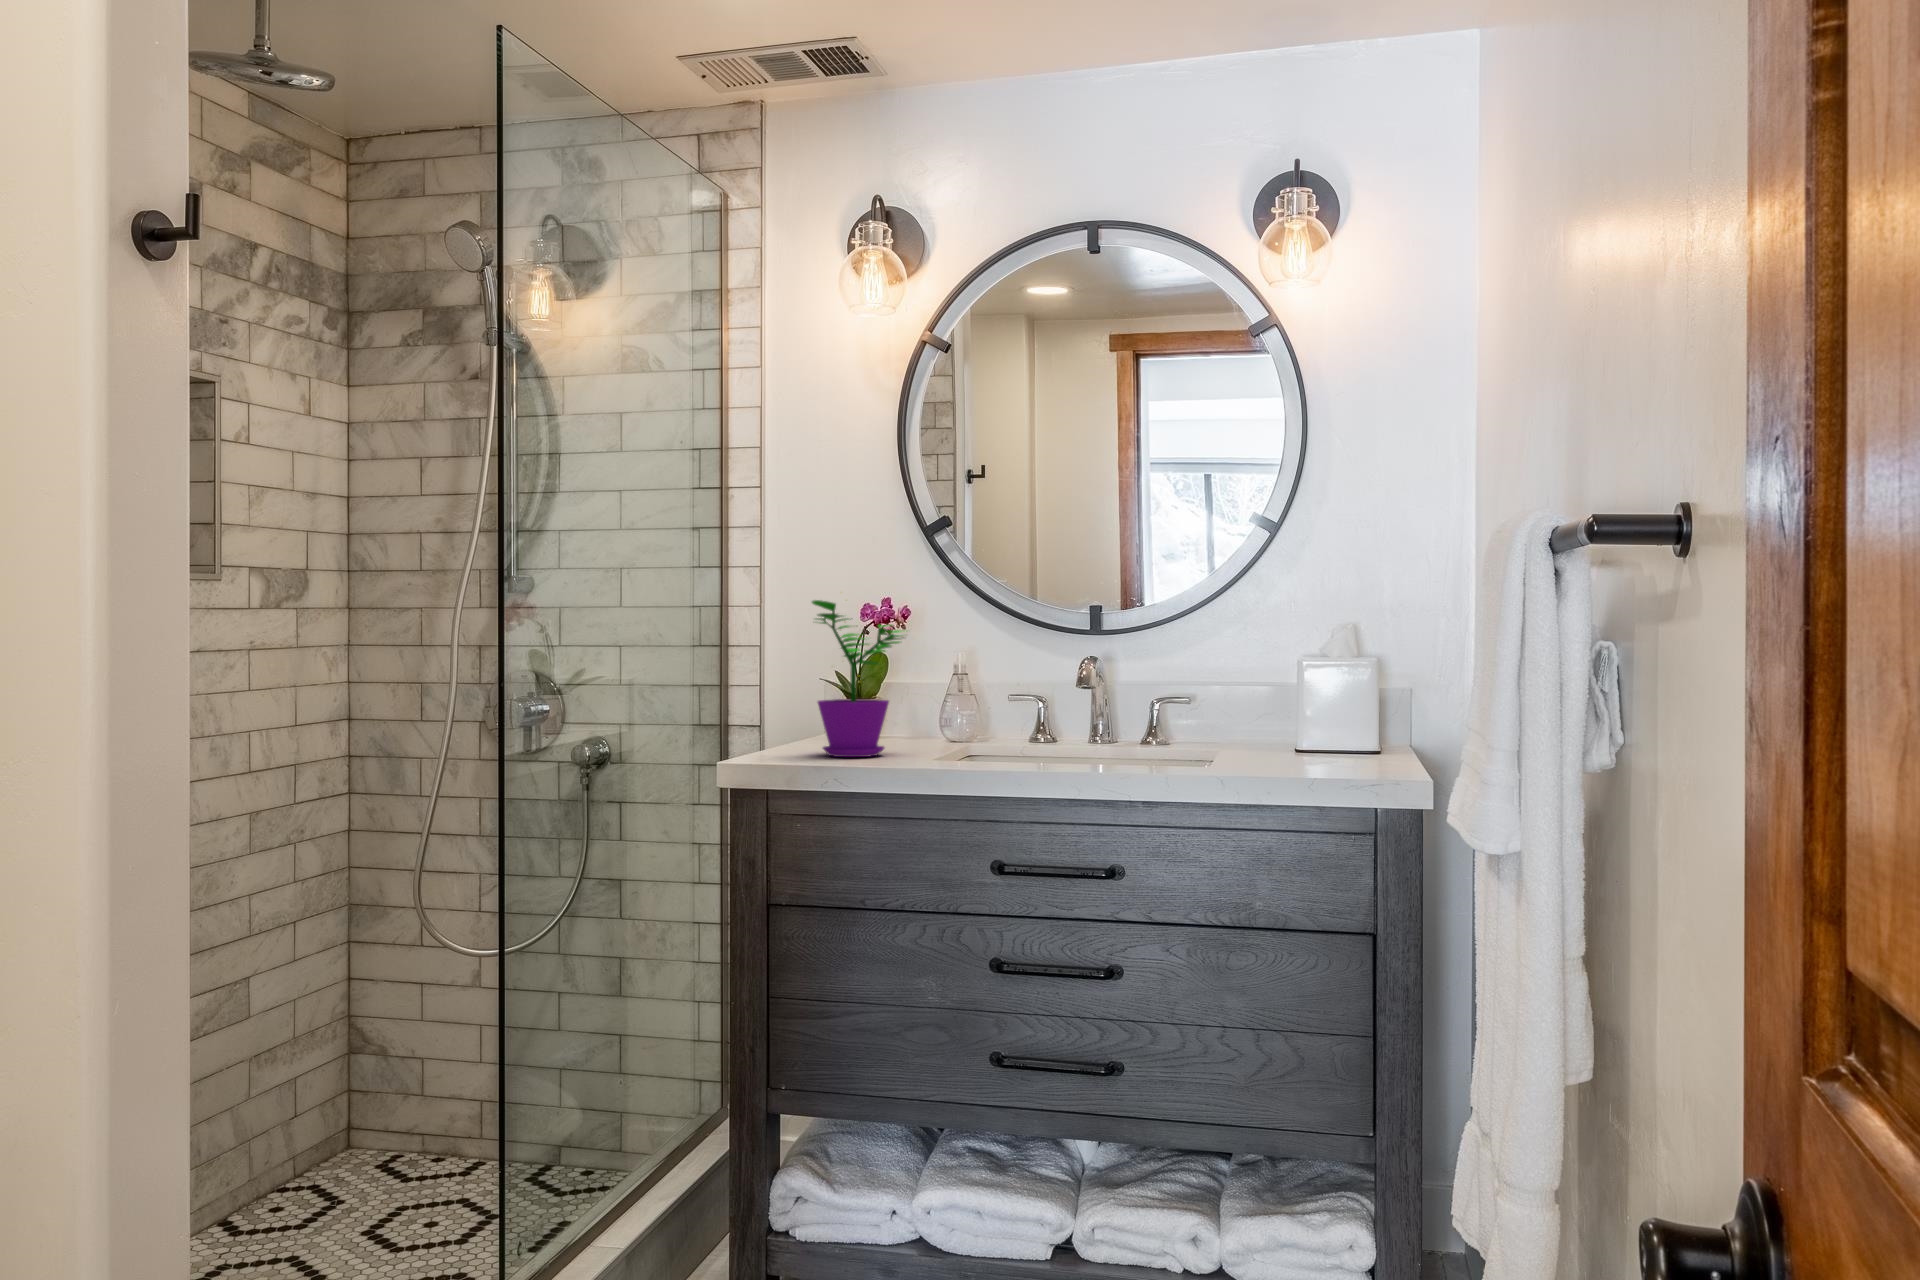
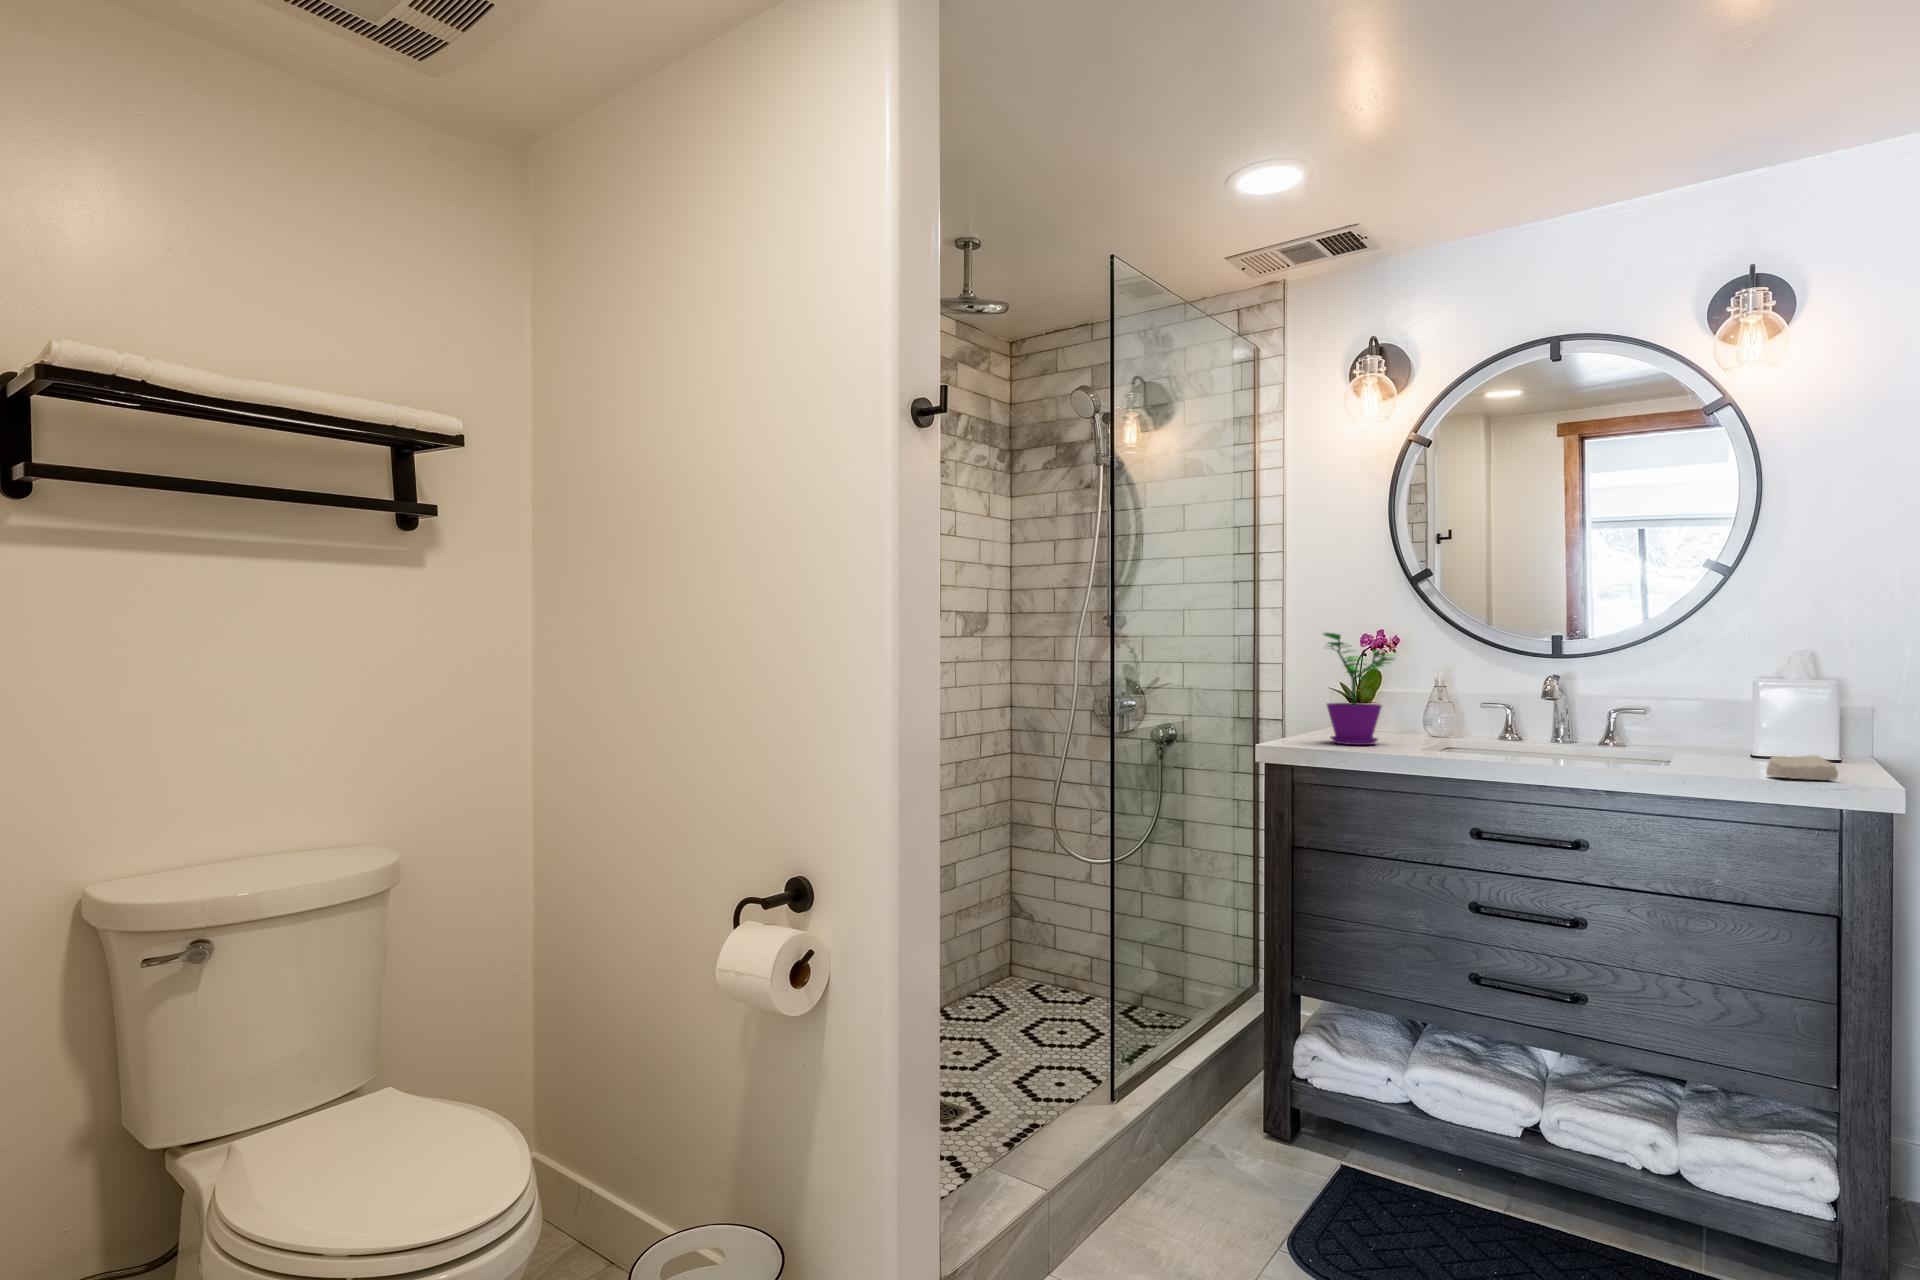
soap bar: none [1307,745,1374,773] -> present [1766,755,1838,780]

